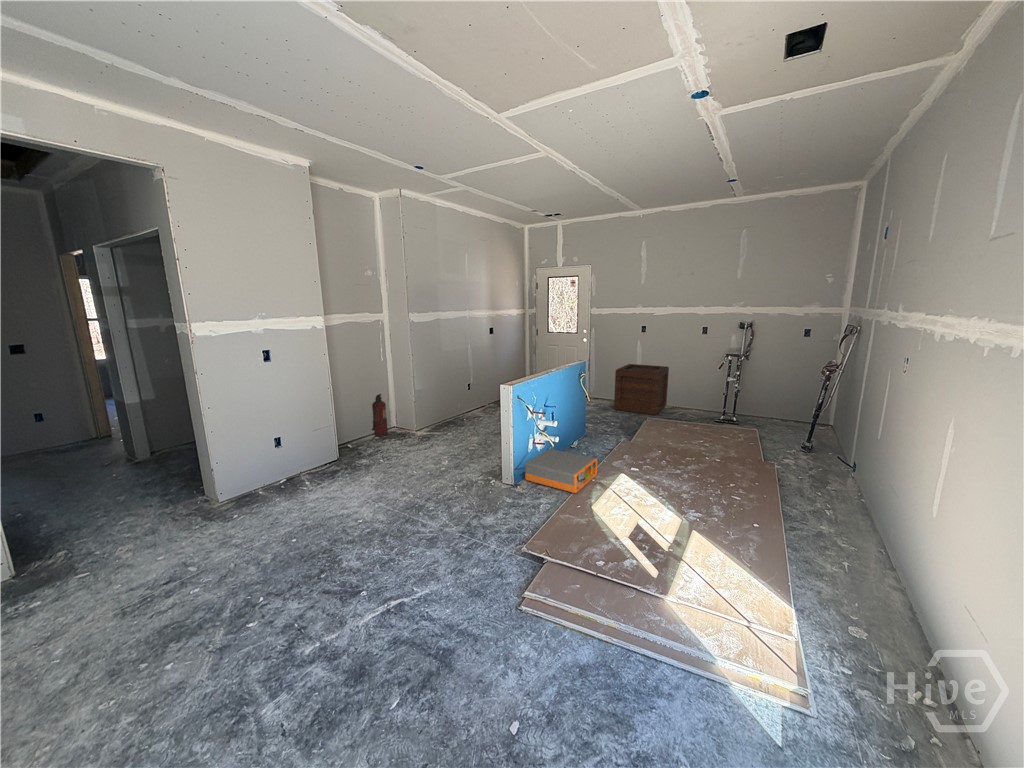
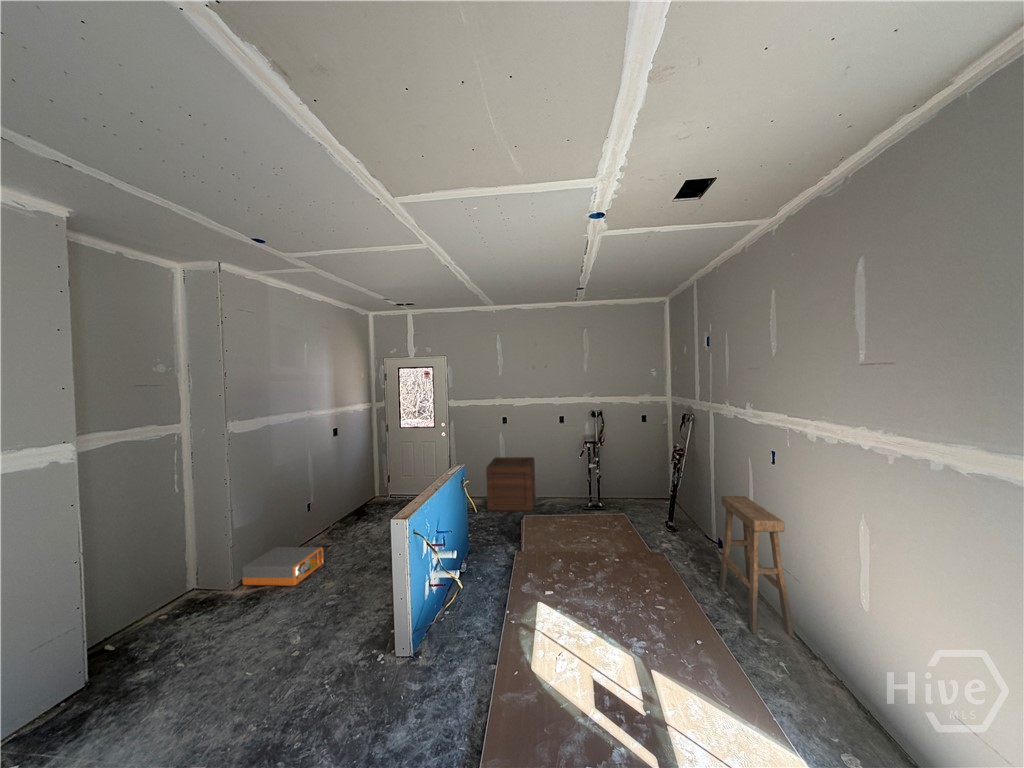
fire extinguisher: present [372,394,388,437] -> none [150,546,181,619]
stool: none [820,409,894,552] -> present [719,496,794,636]
storage box: present [525,449,597,493] -> present [242,547,323,586]

